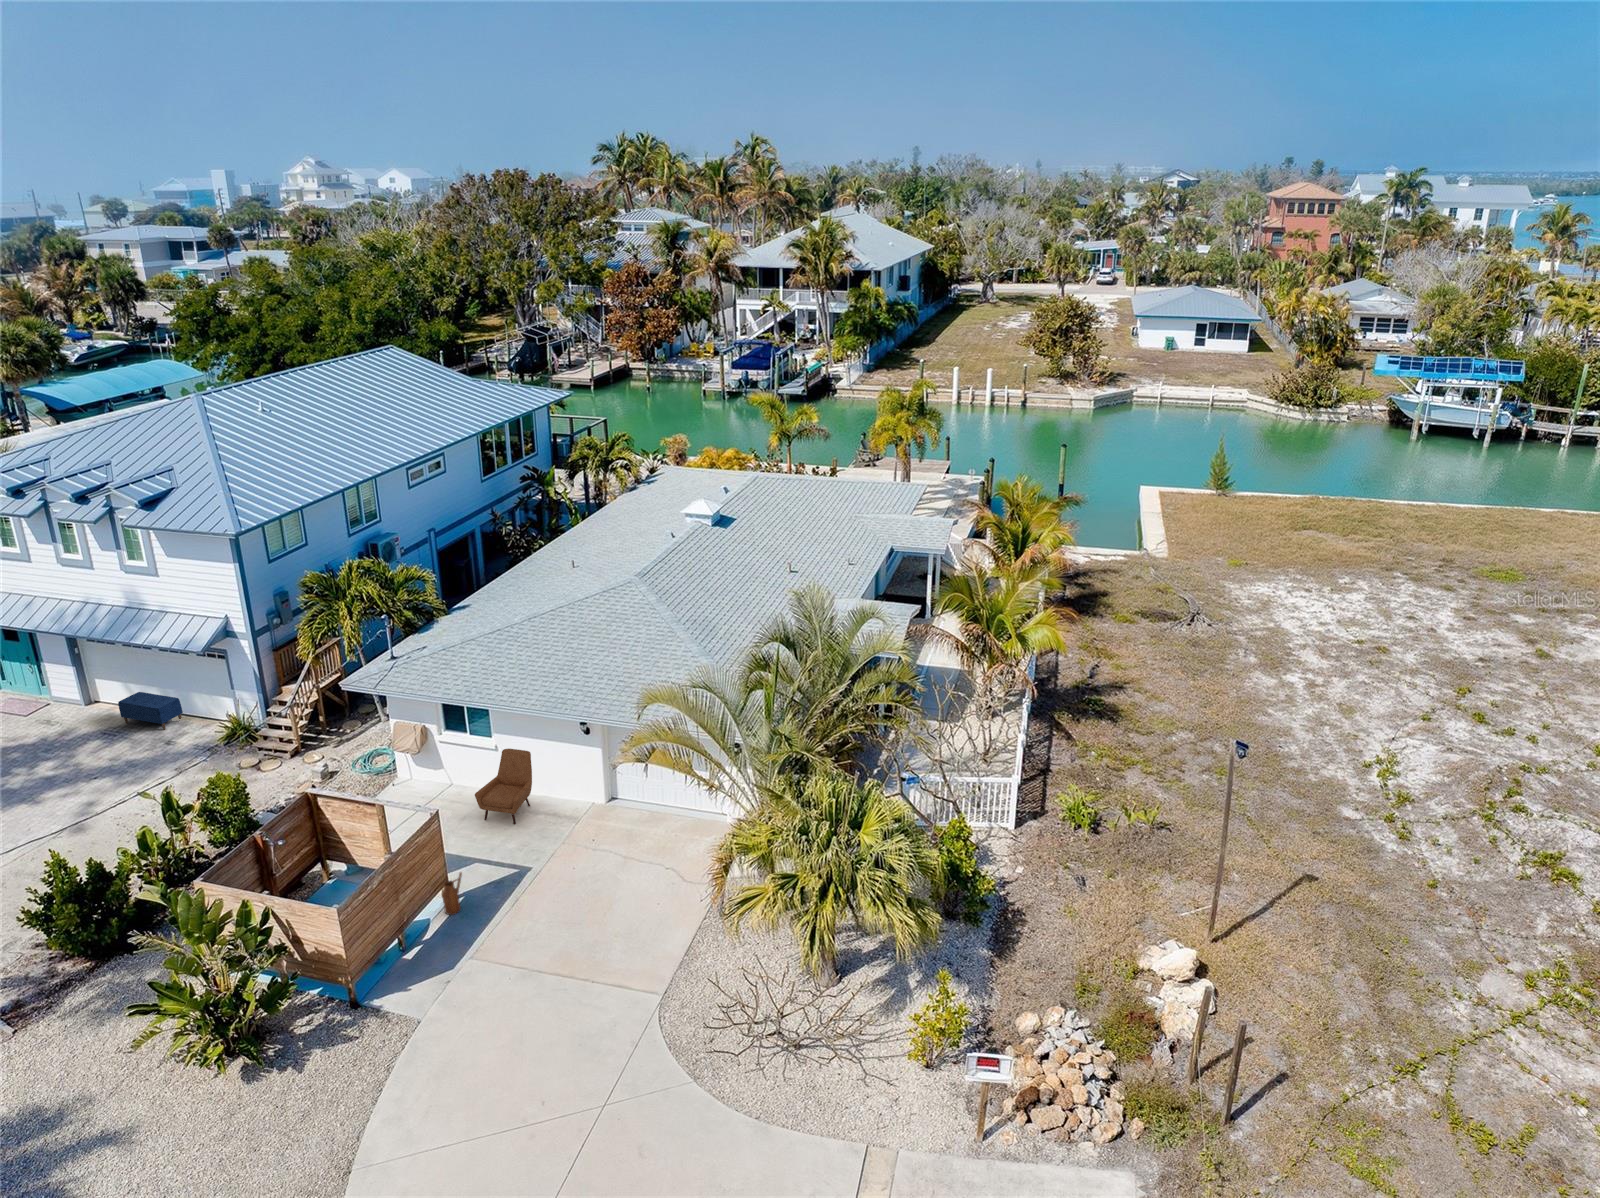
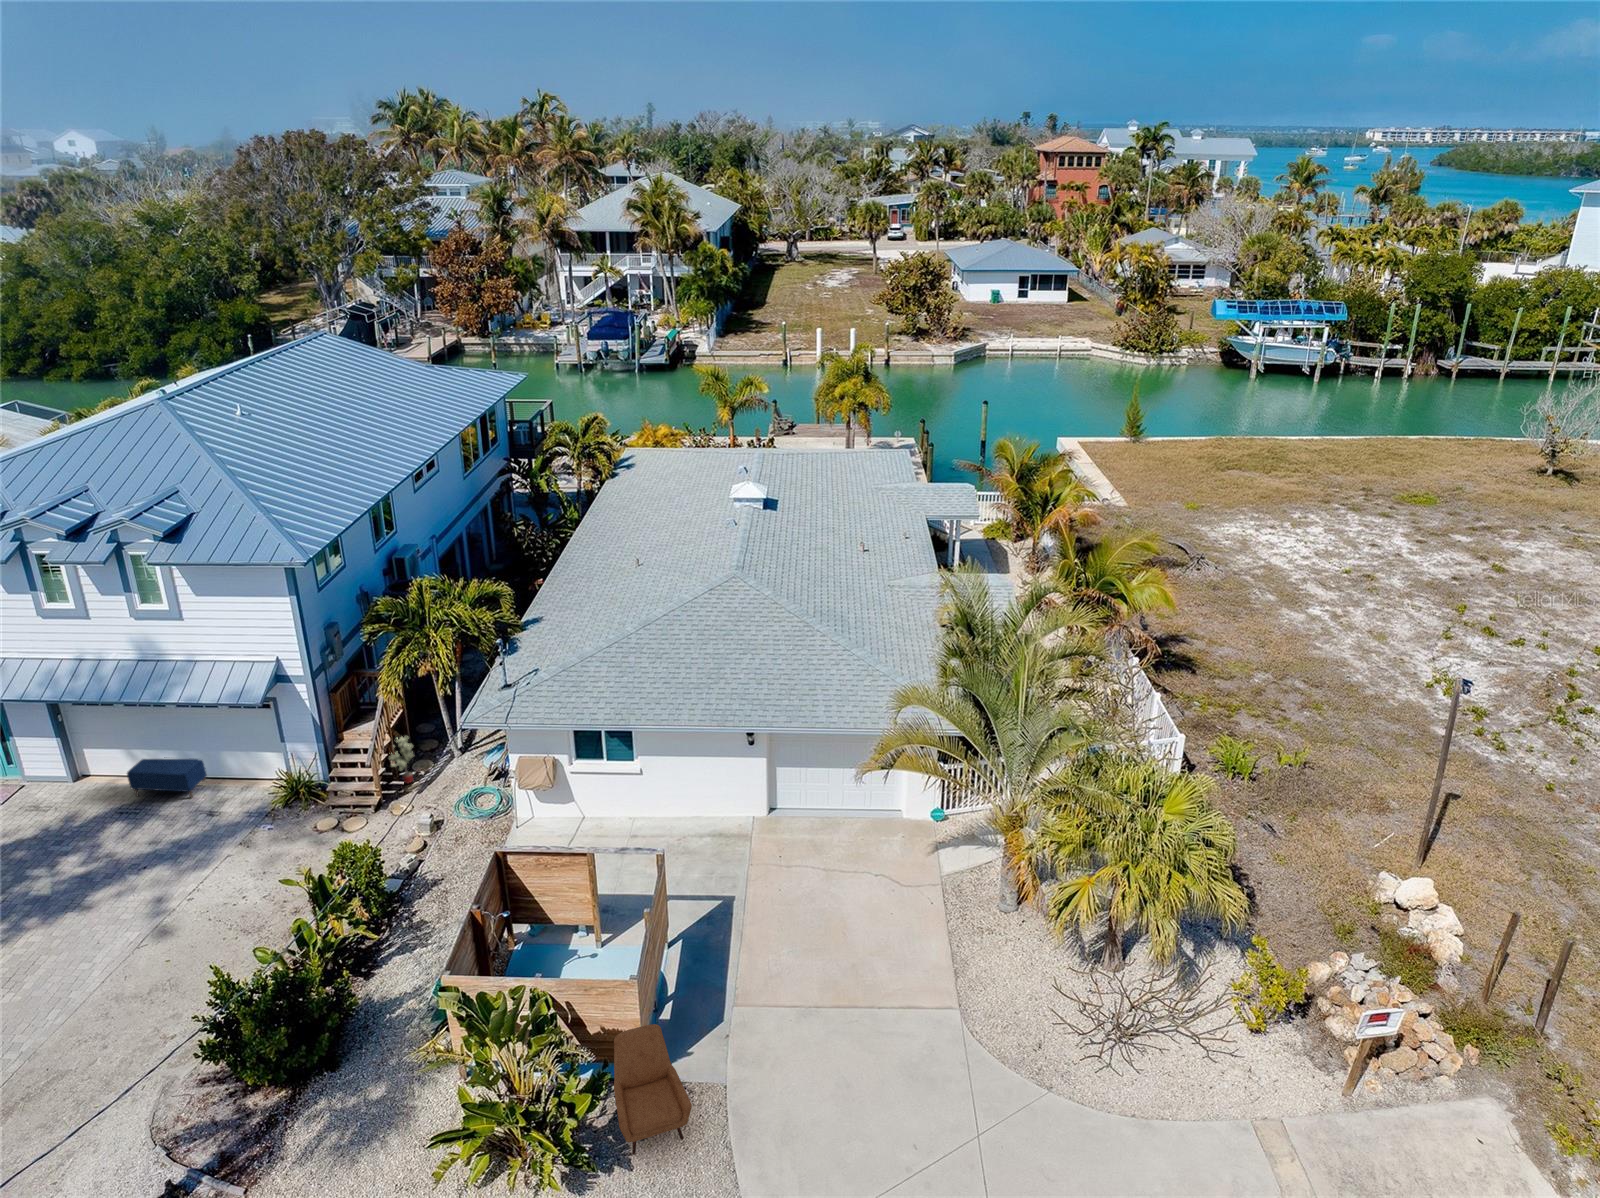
potted tree: none [316,695,342,739] -> present [389,736,414,783]
chair: present [475,749,532,824] -> present [614,1024,692,1155]
watering can: present [442,873,462,915] -> none [668,916,686,964]

